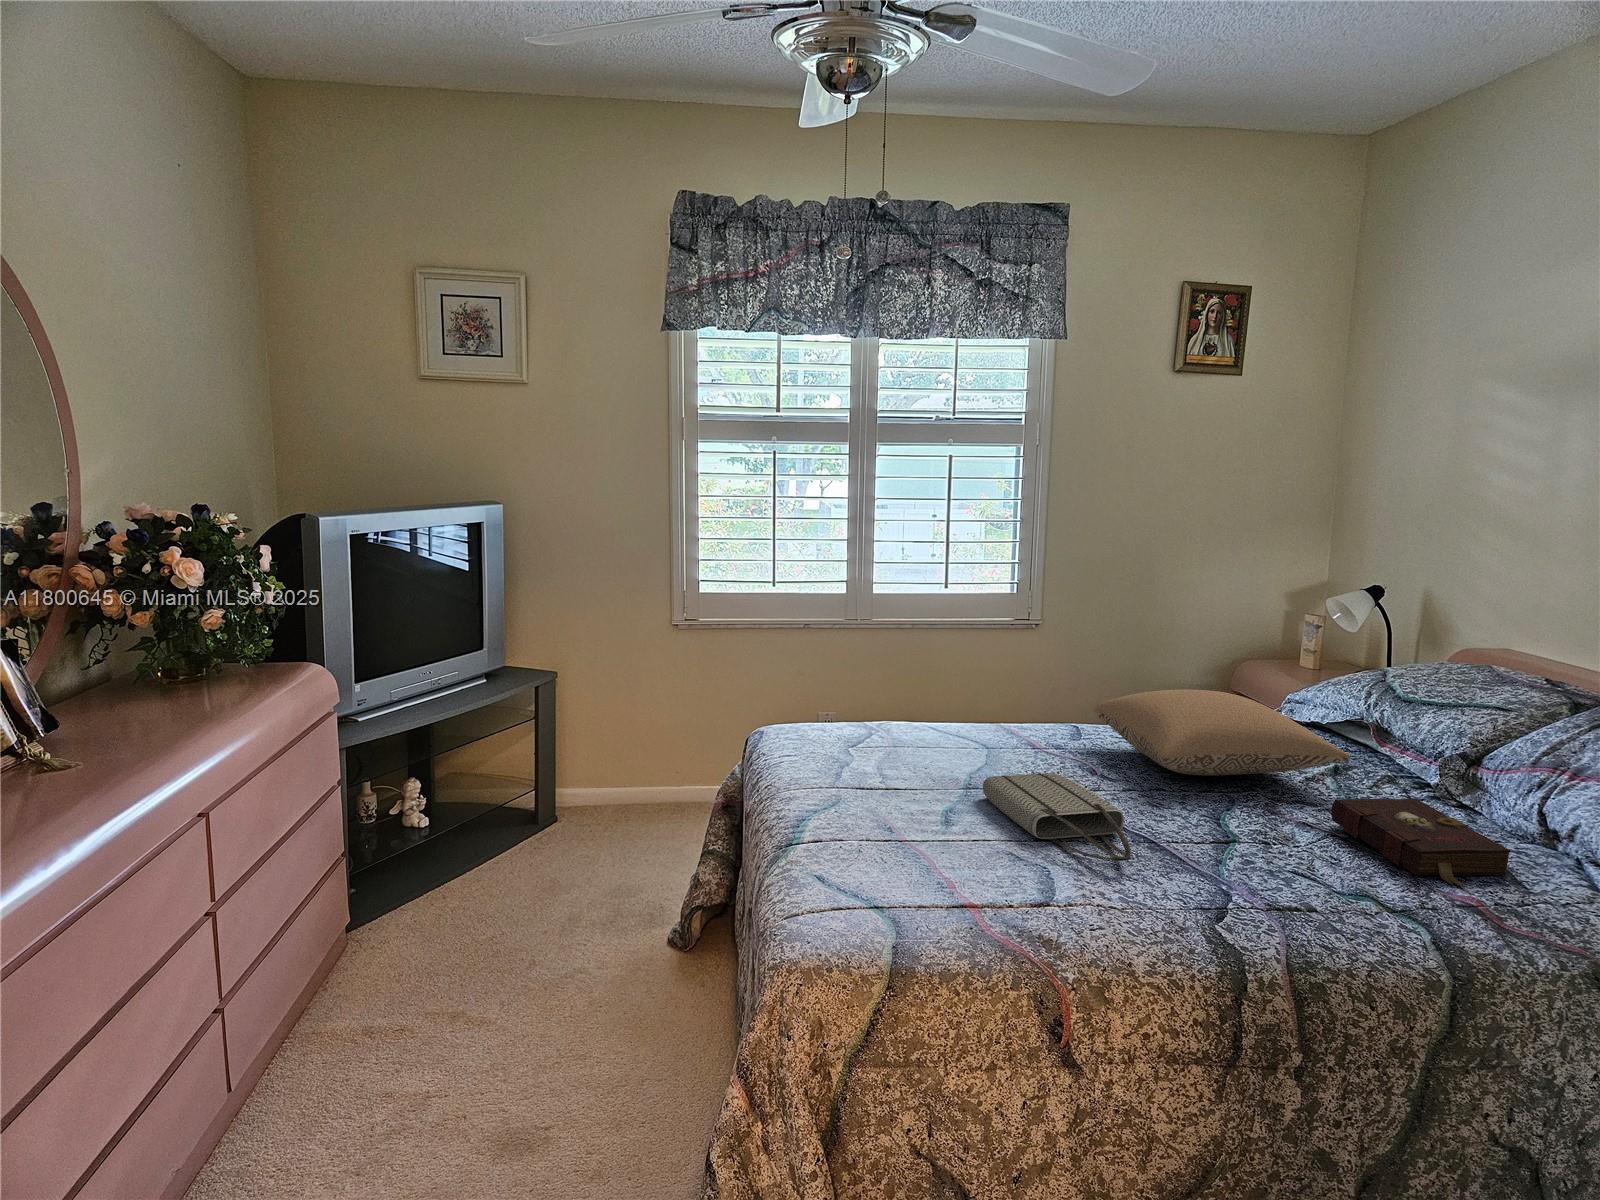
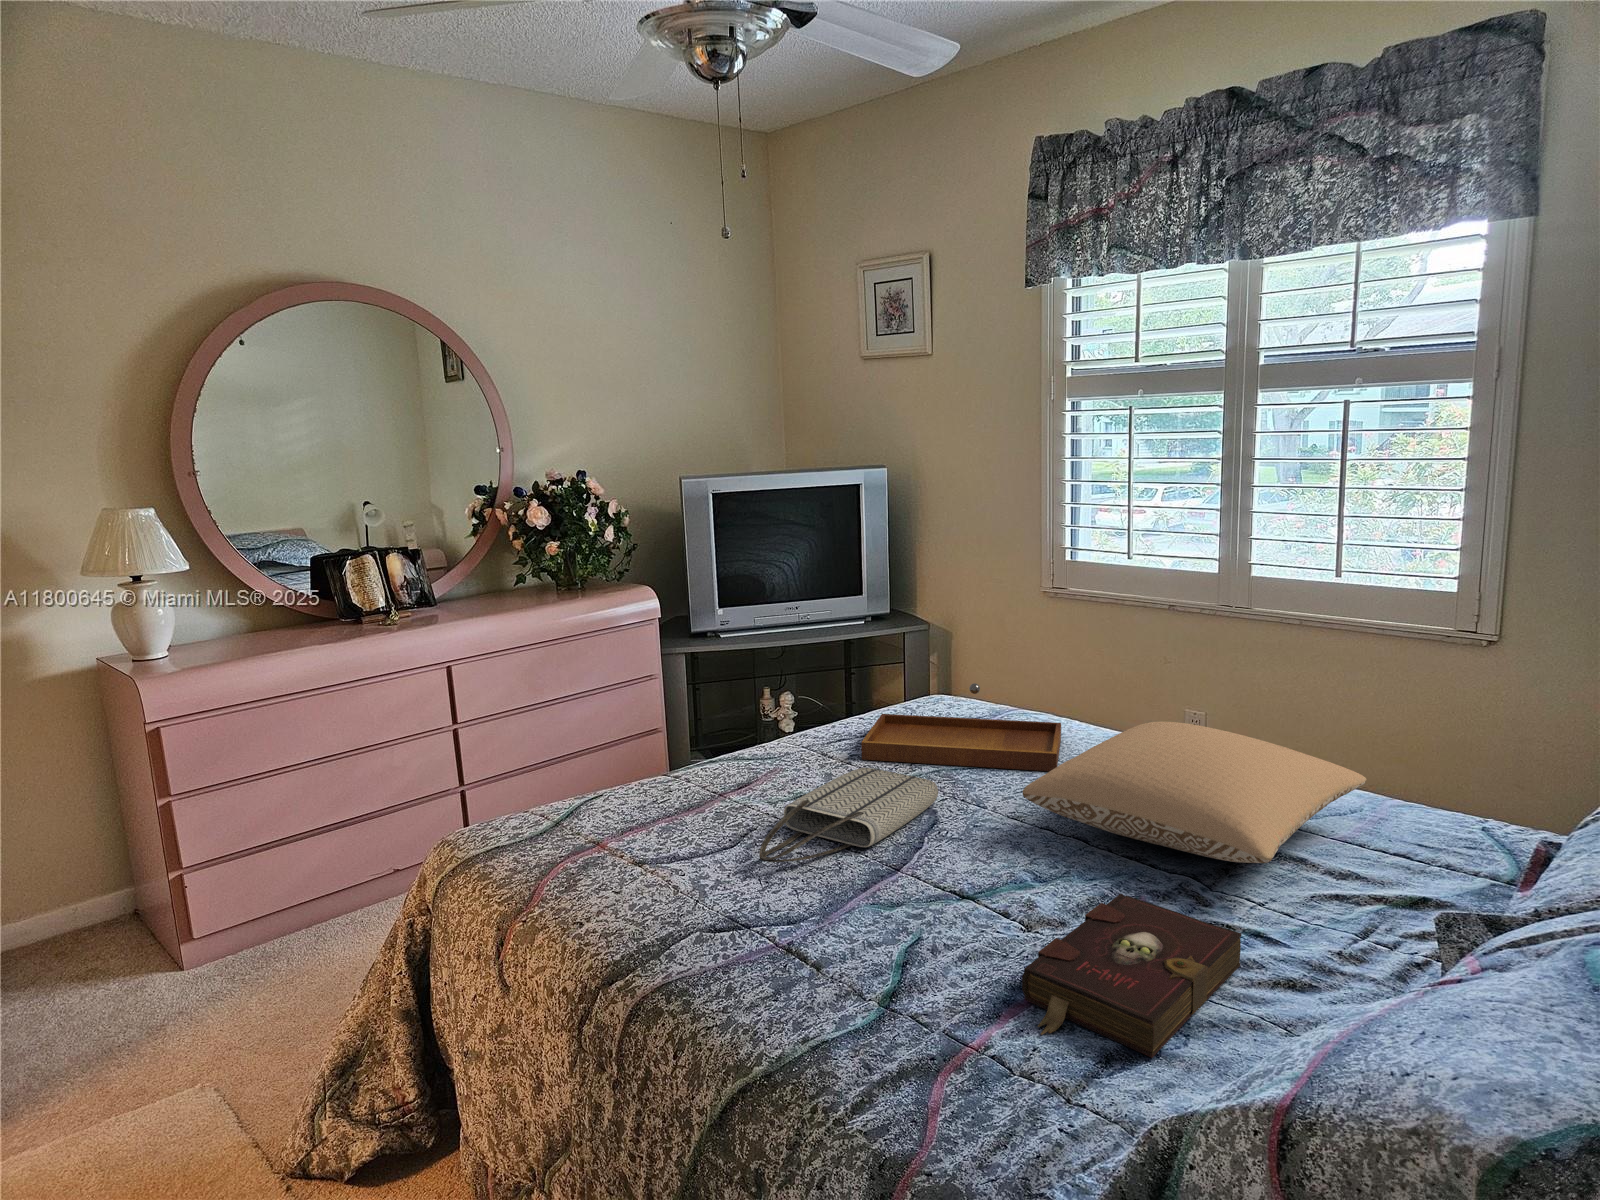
tray: none [863,693,1049,779] -> present [861,683,1061,771]

